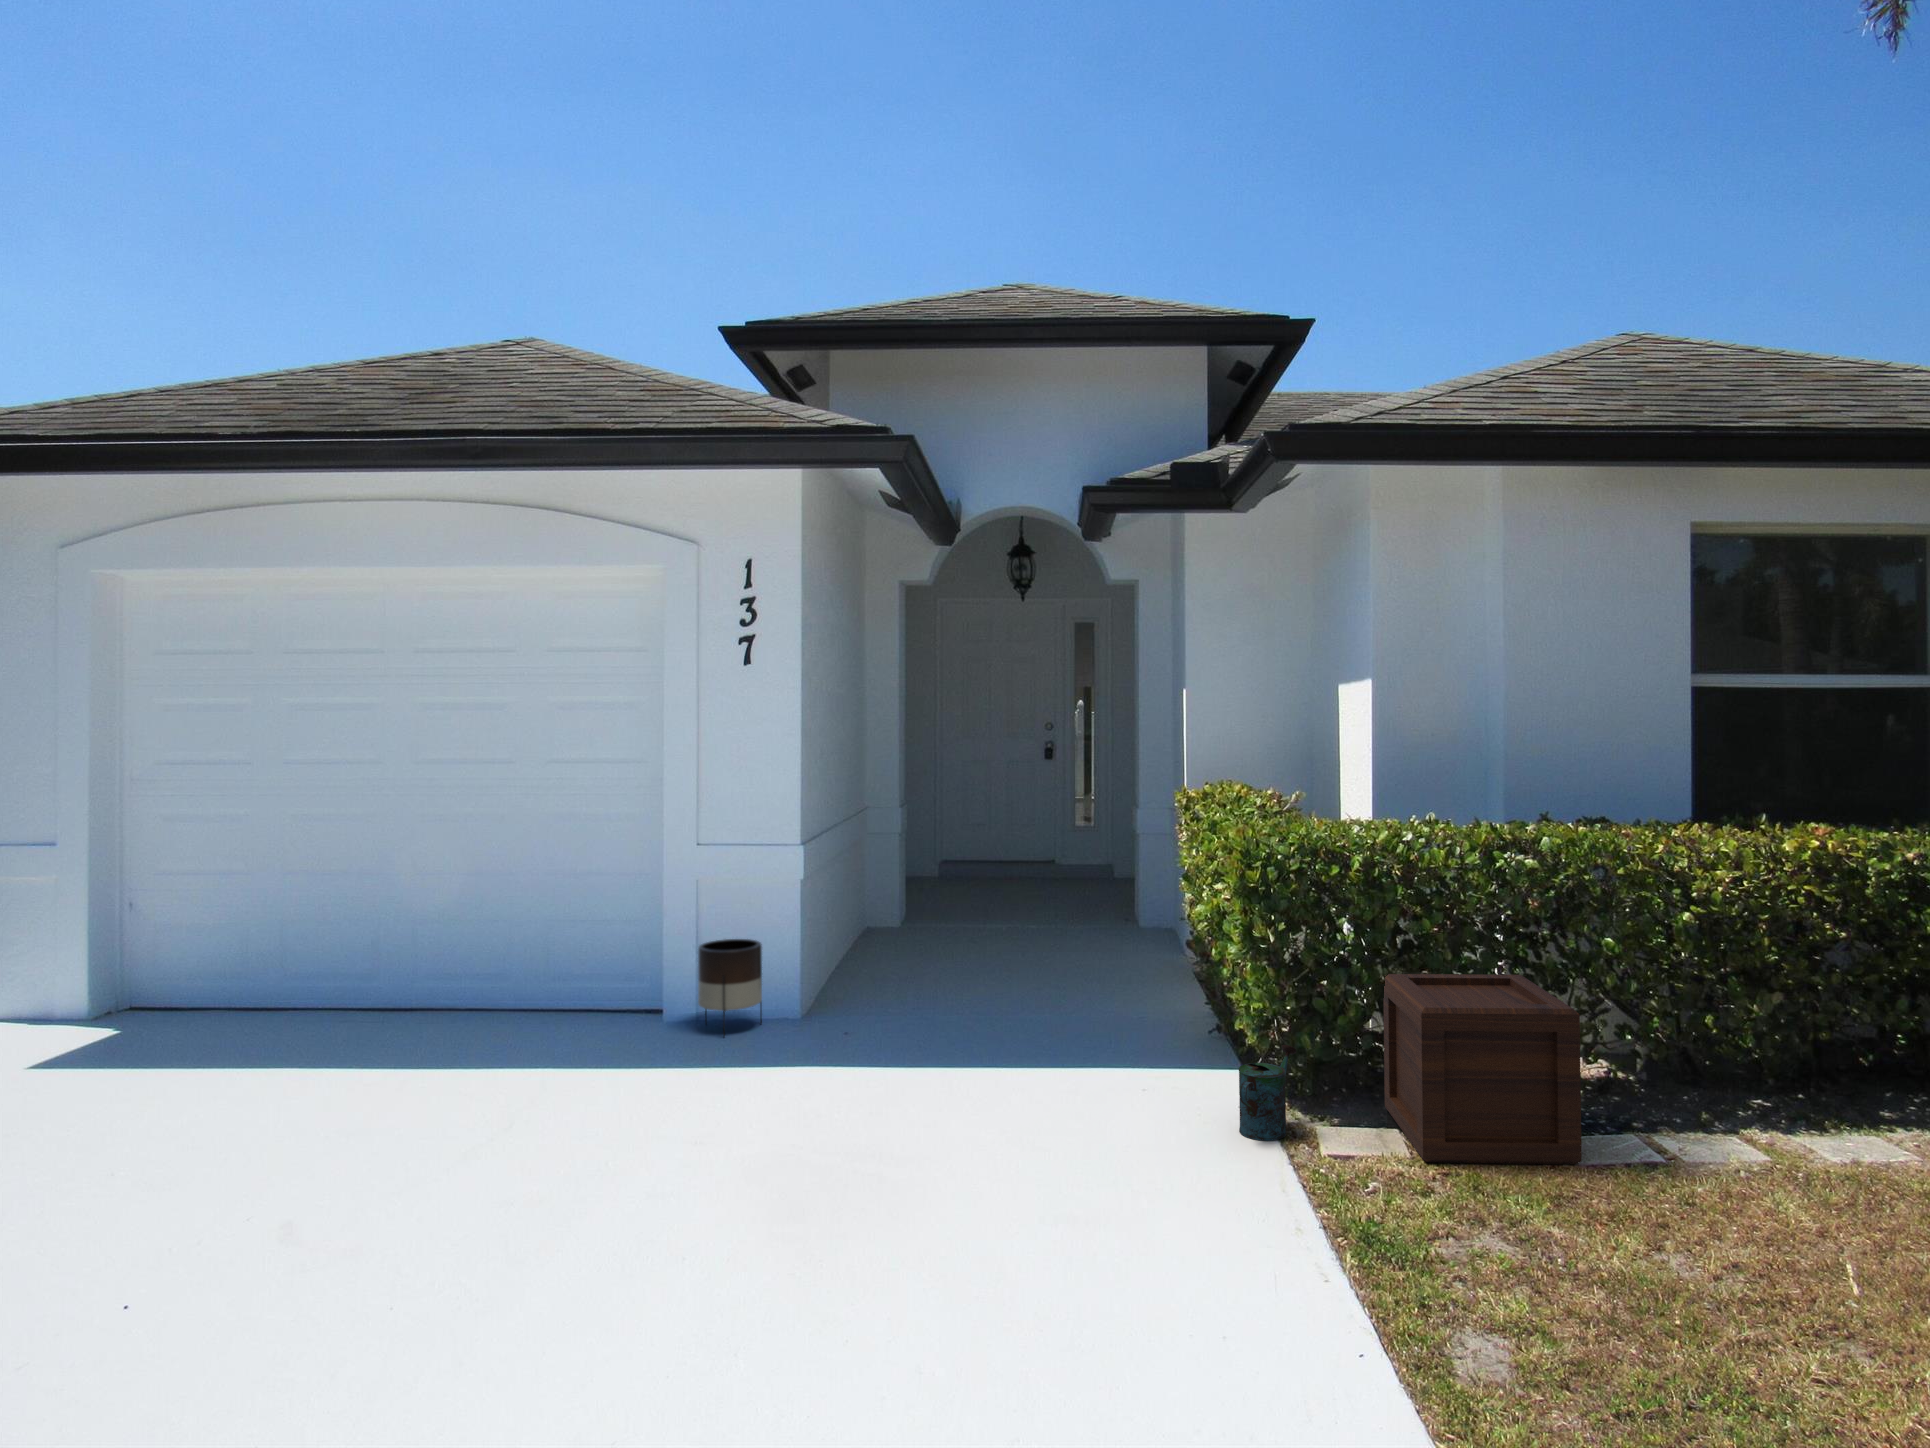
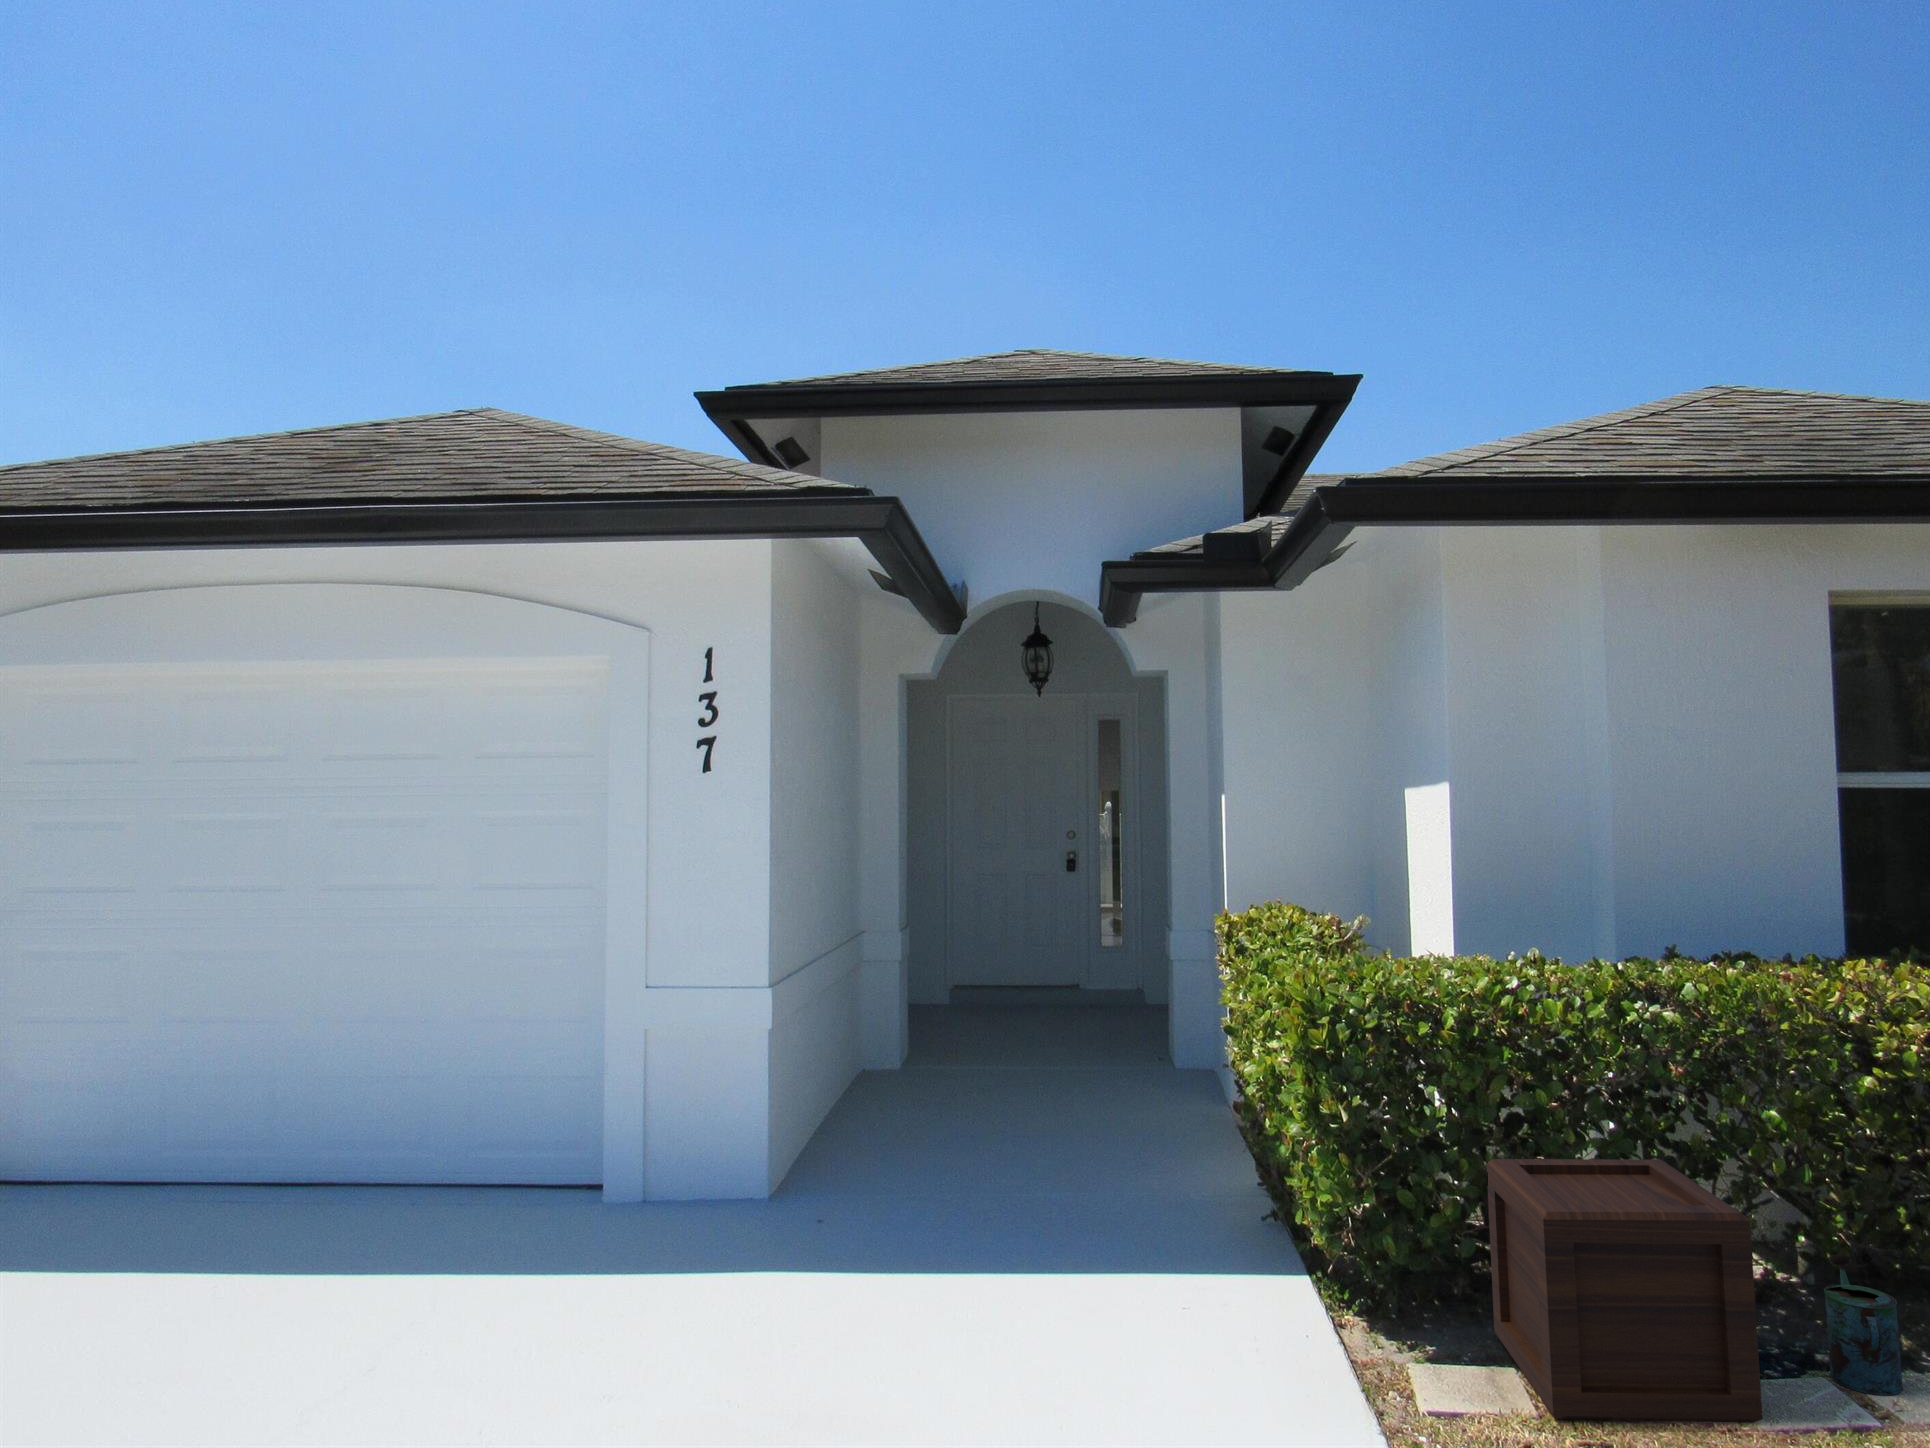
planter: present [698,939,762,1024] -> none [642,1105,720,1232]
watering can: present [1239,1045,1296,1141] -> present [1824,1255,1903,1395]

